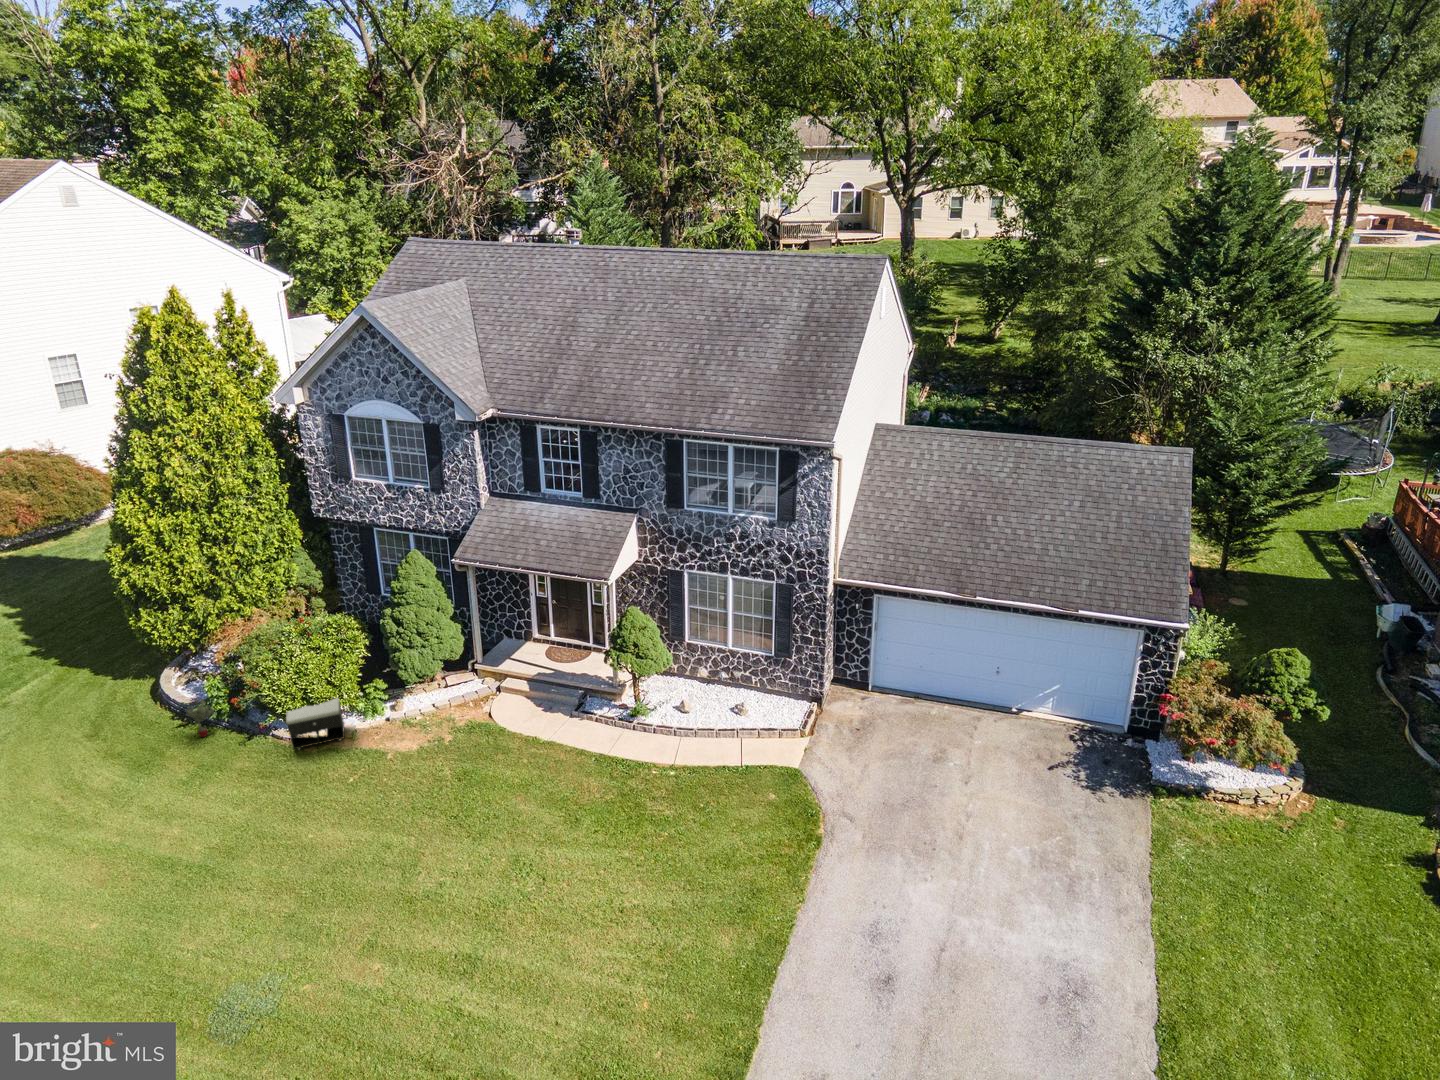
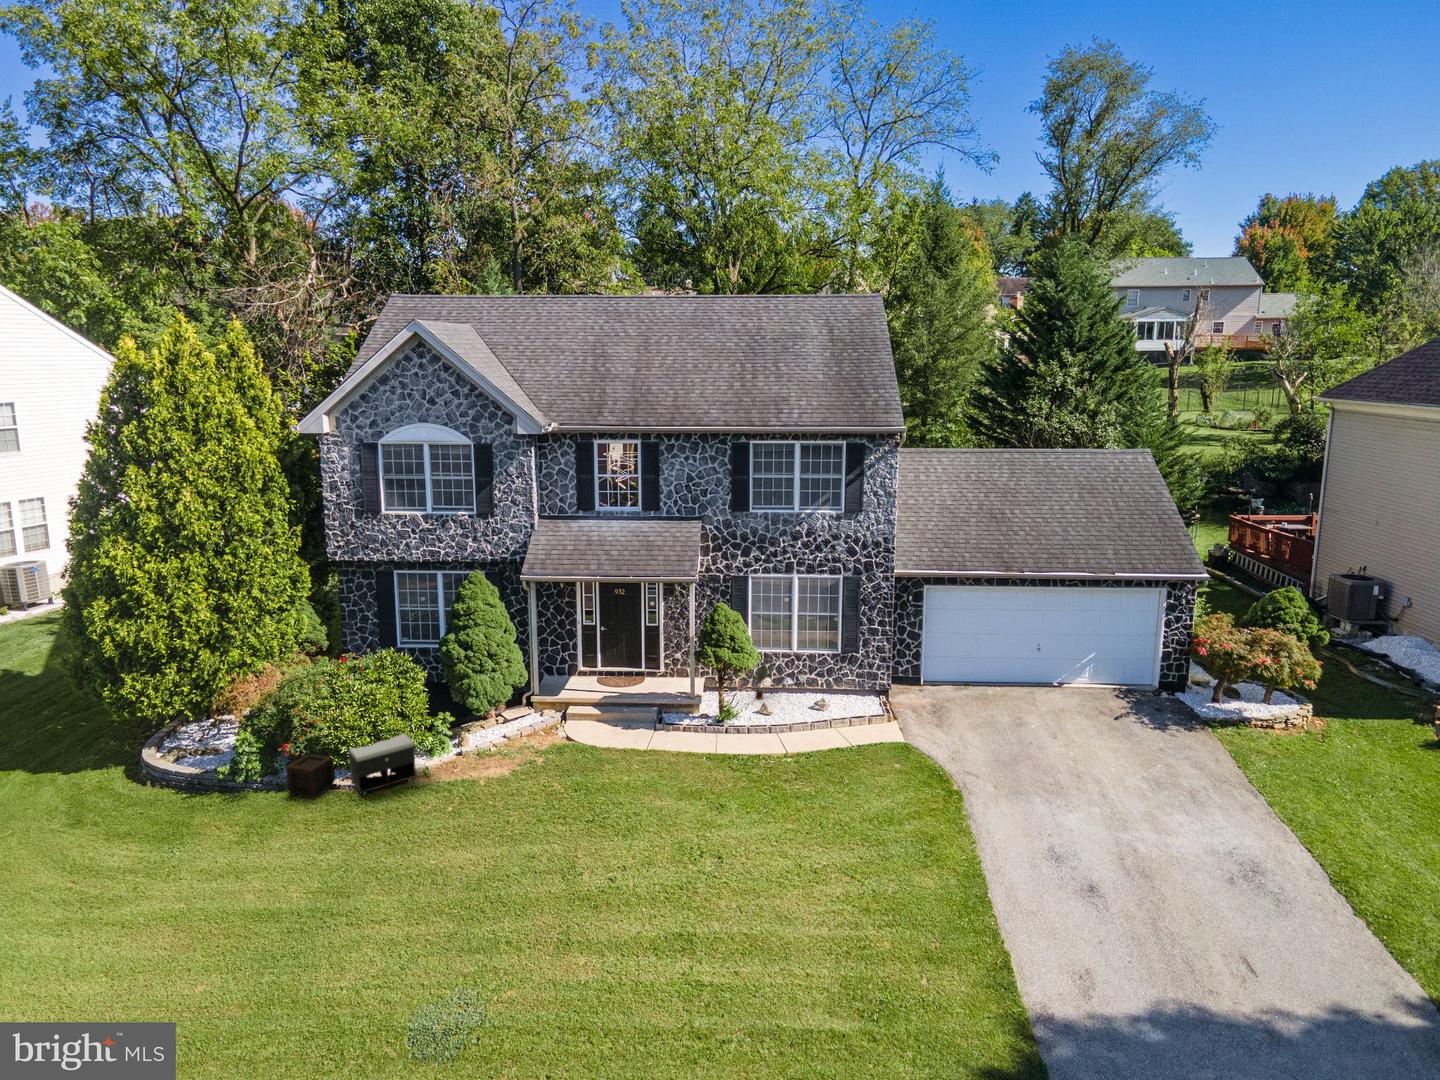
potted tree: present [187,700,214,737] -> present [746,660,775,699]
wooden crate: none [239,705,284,748] -> present [286,755,336,799]

